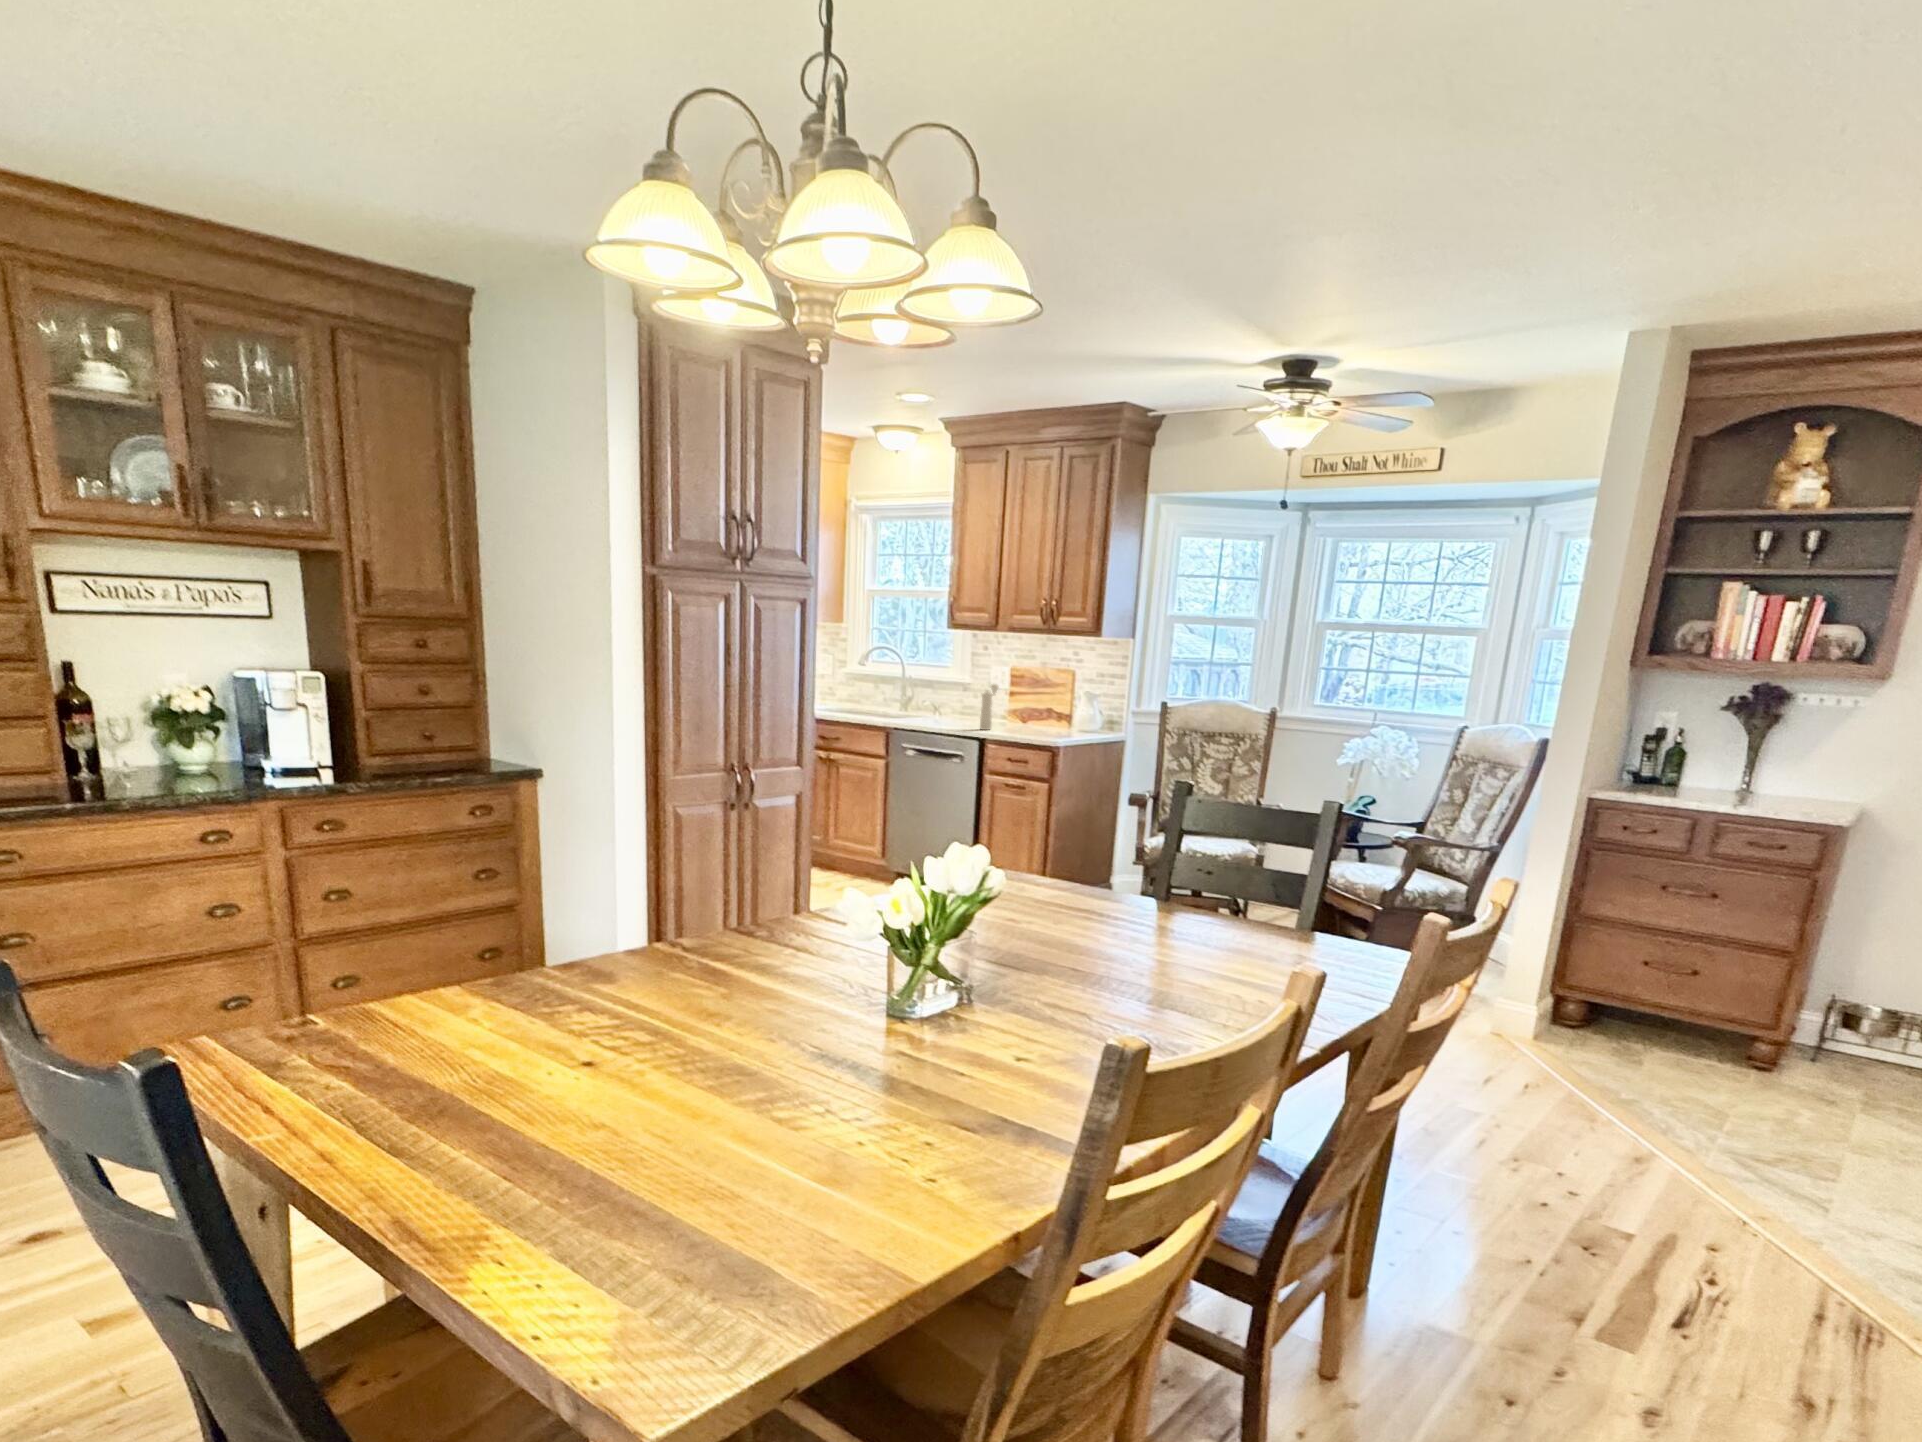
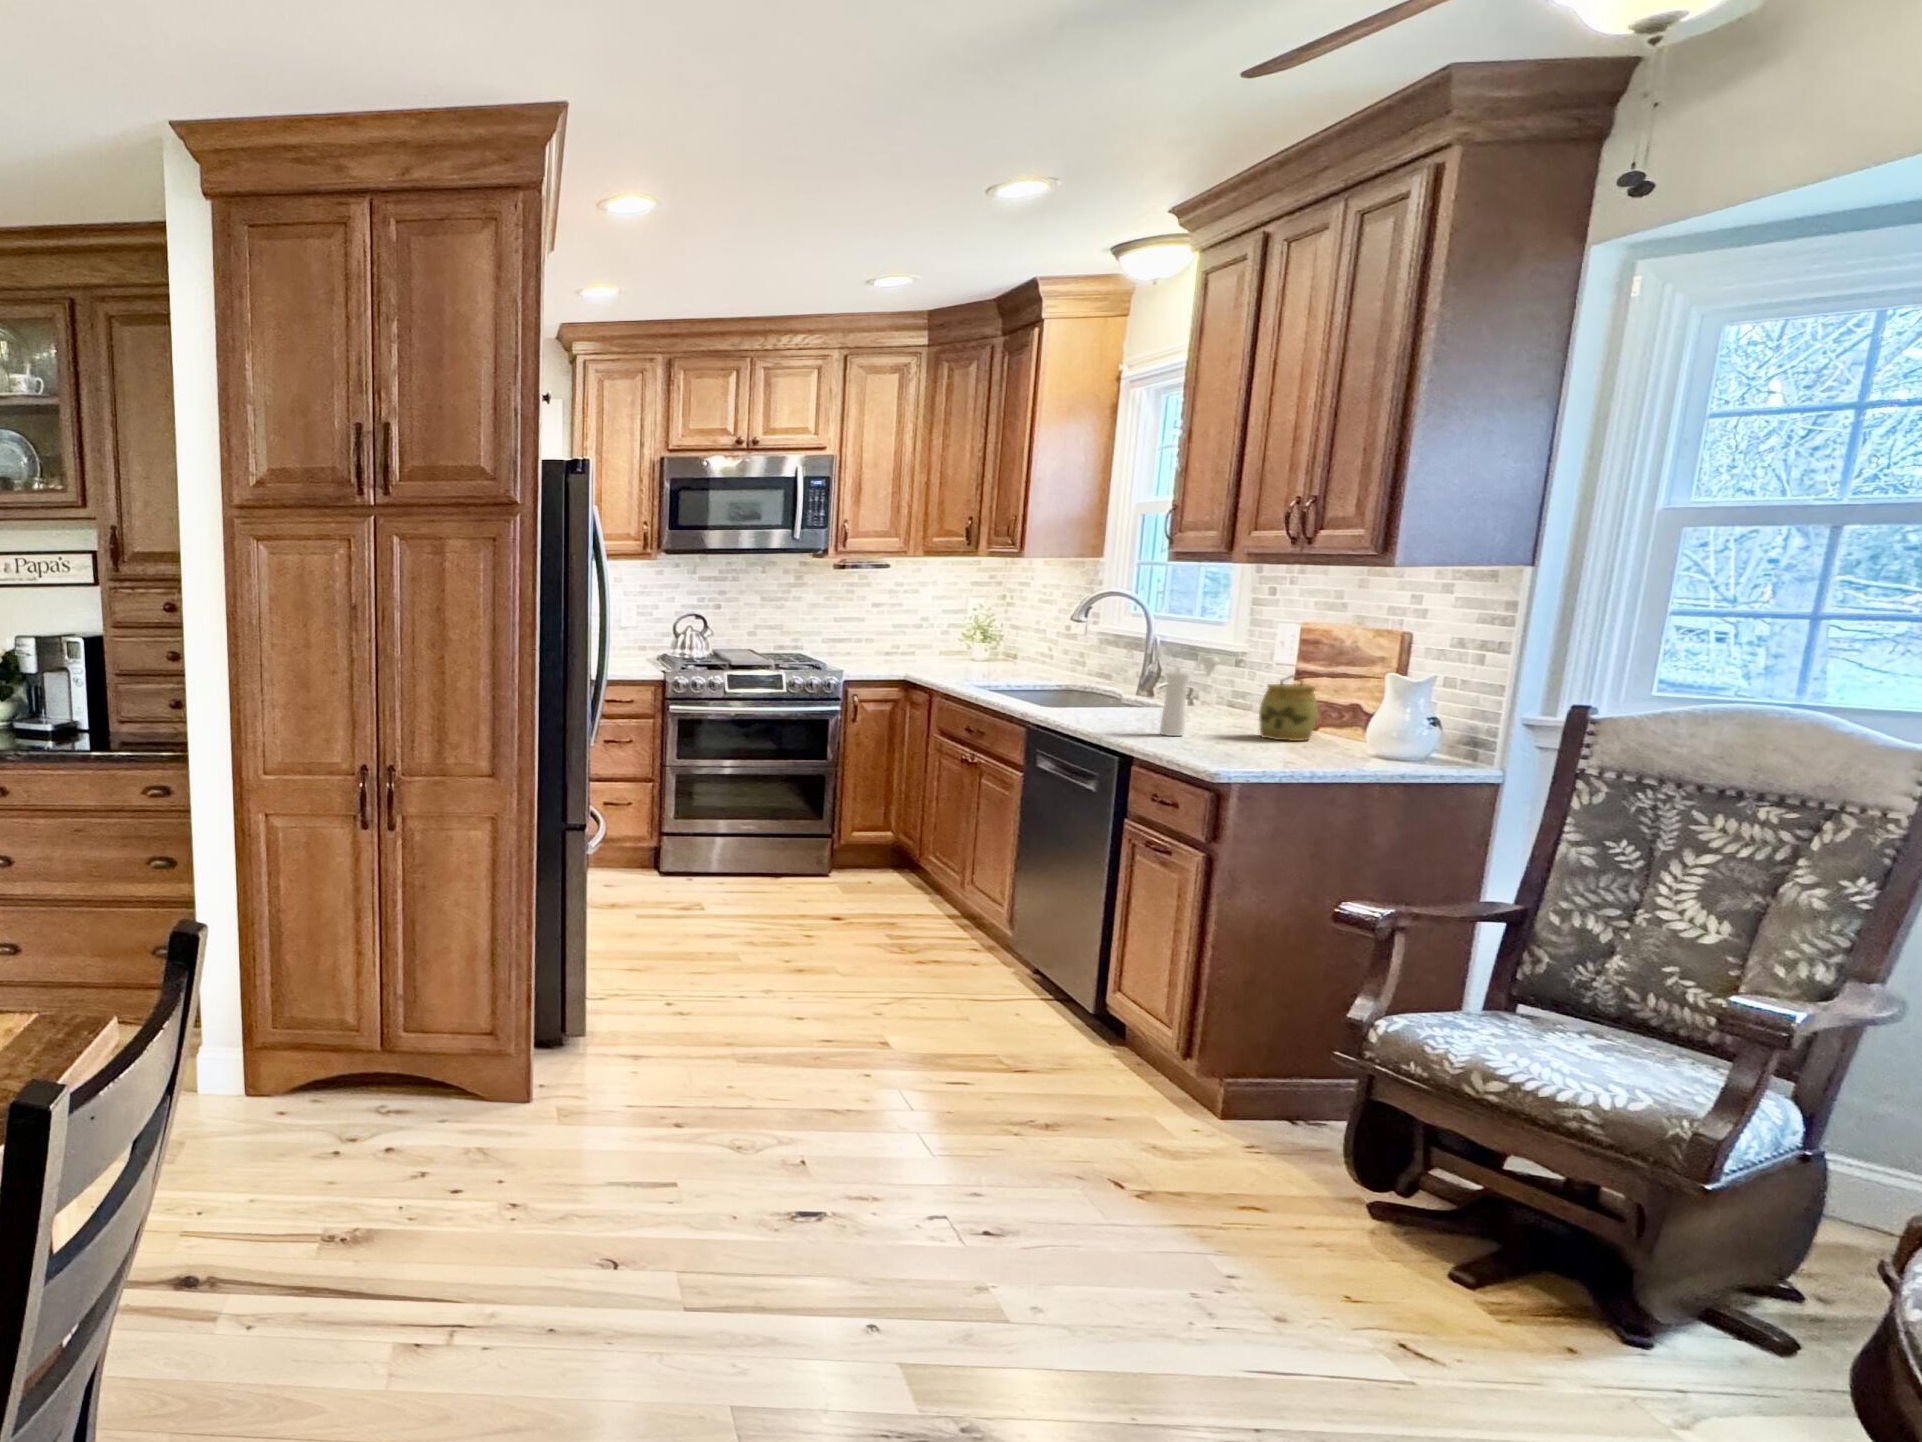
jar: none [1014,693,1041,730] -> present [1259,675,1318,741]

